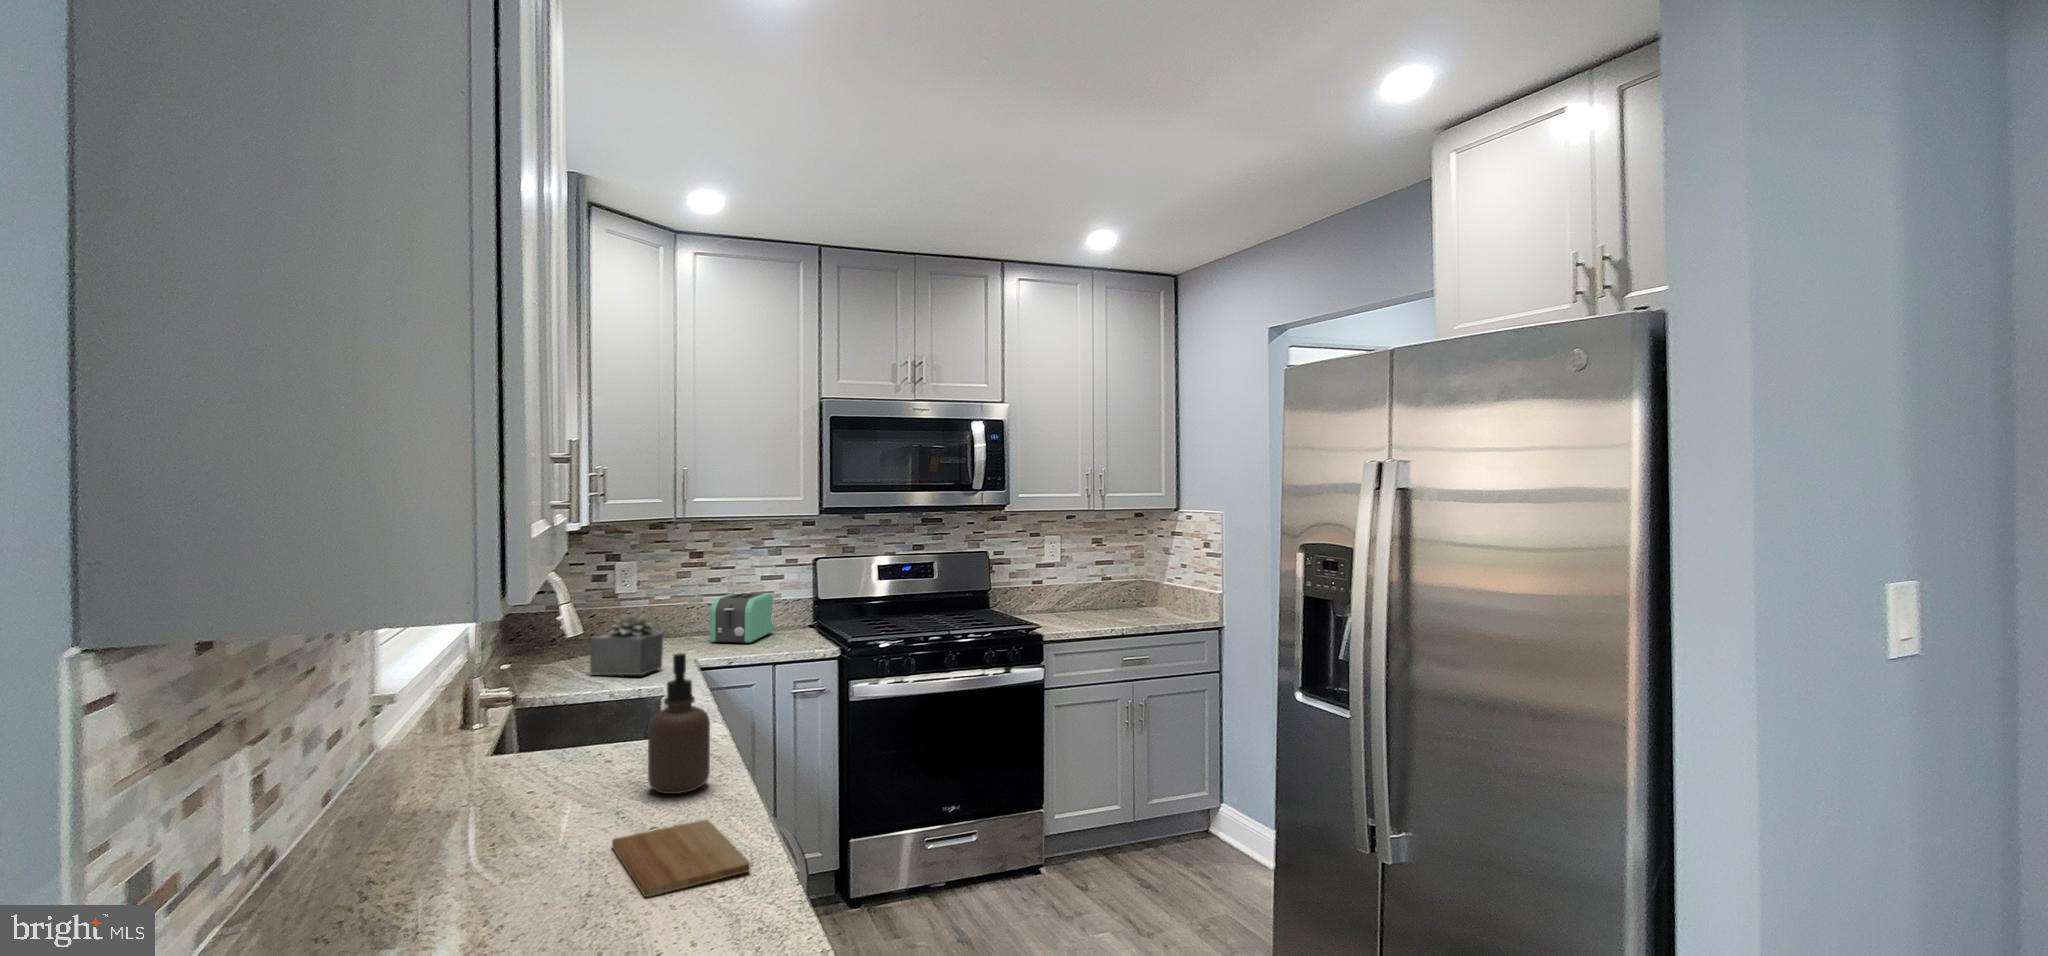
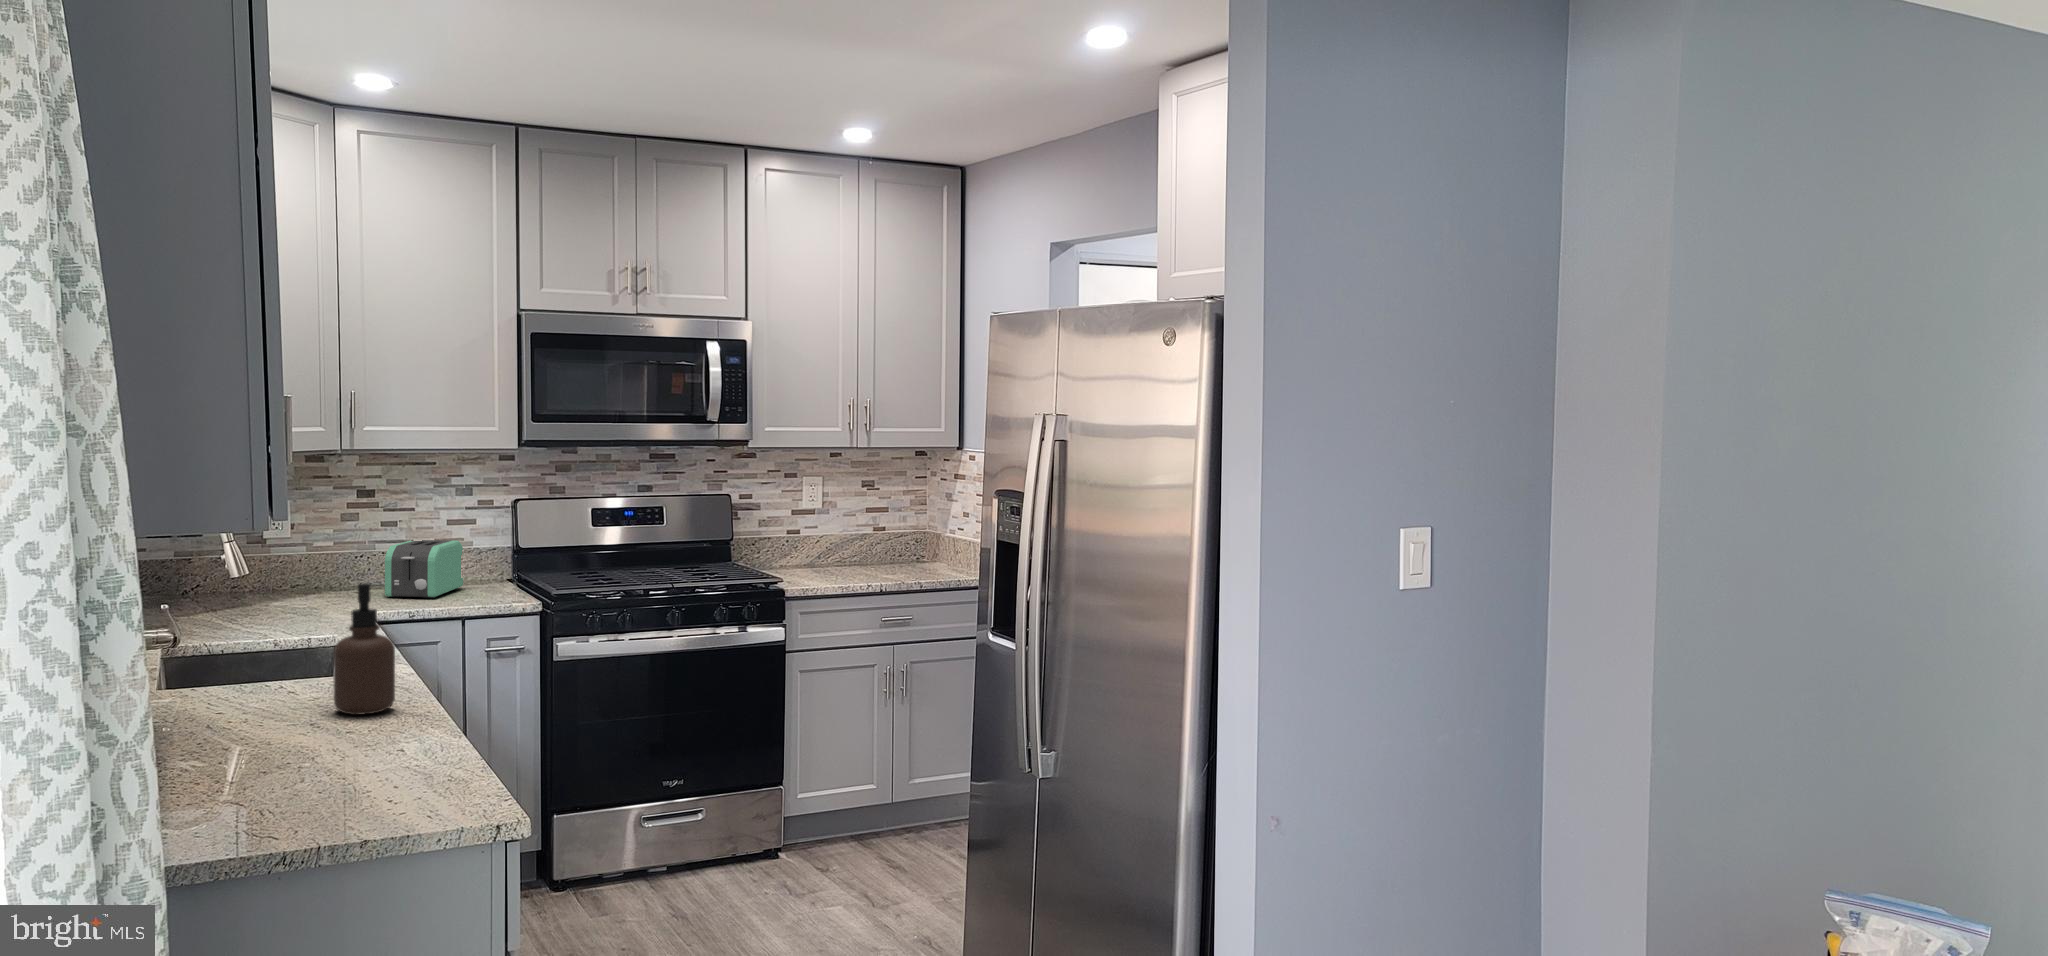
succulent plant: present [590,613,663,675] -> none [244,556,331,626]
cutting board: present [612,820,750,897] -> none [308,727,436,772]

